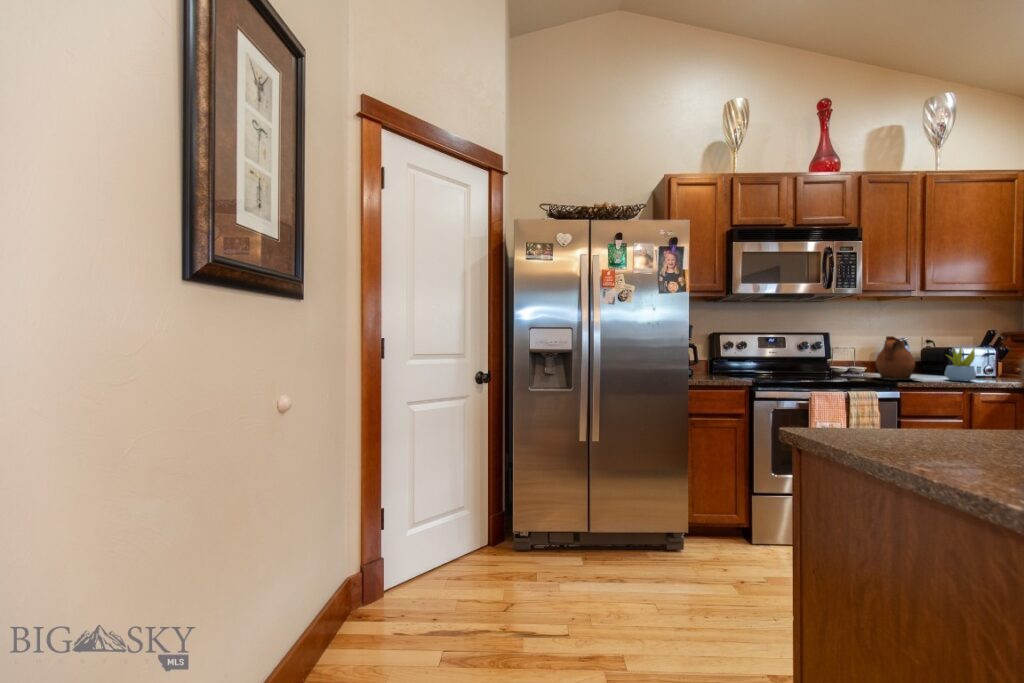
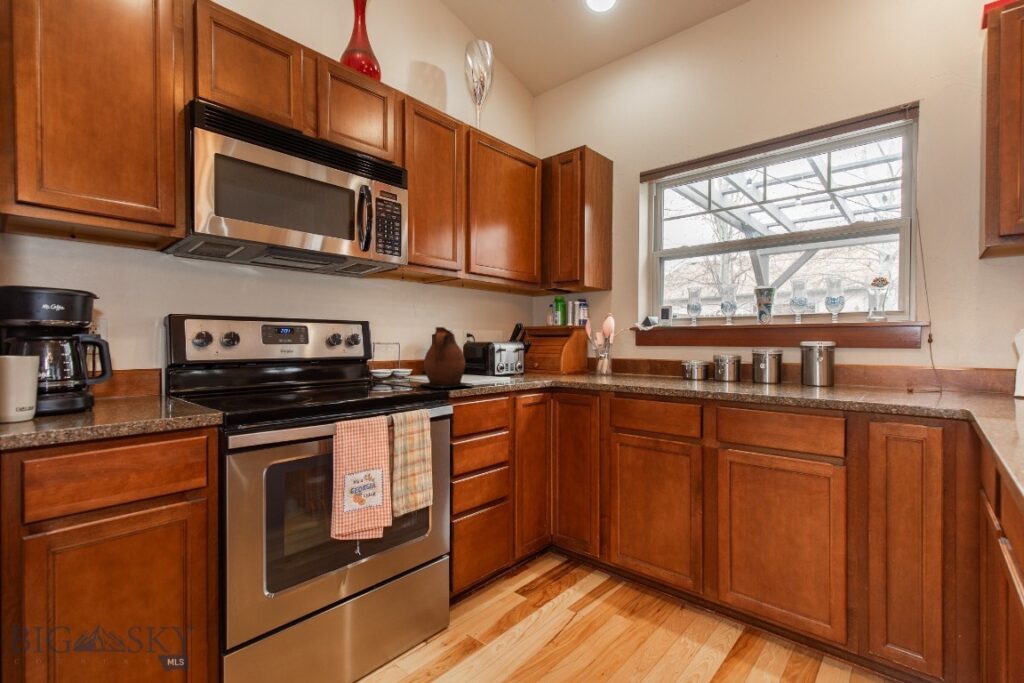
succulent plant: present [945,347,976,381] -> none [491,340,518,383]

